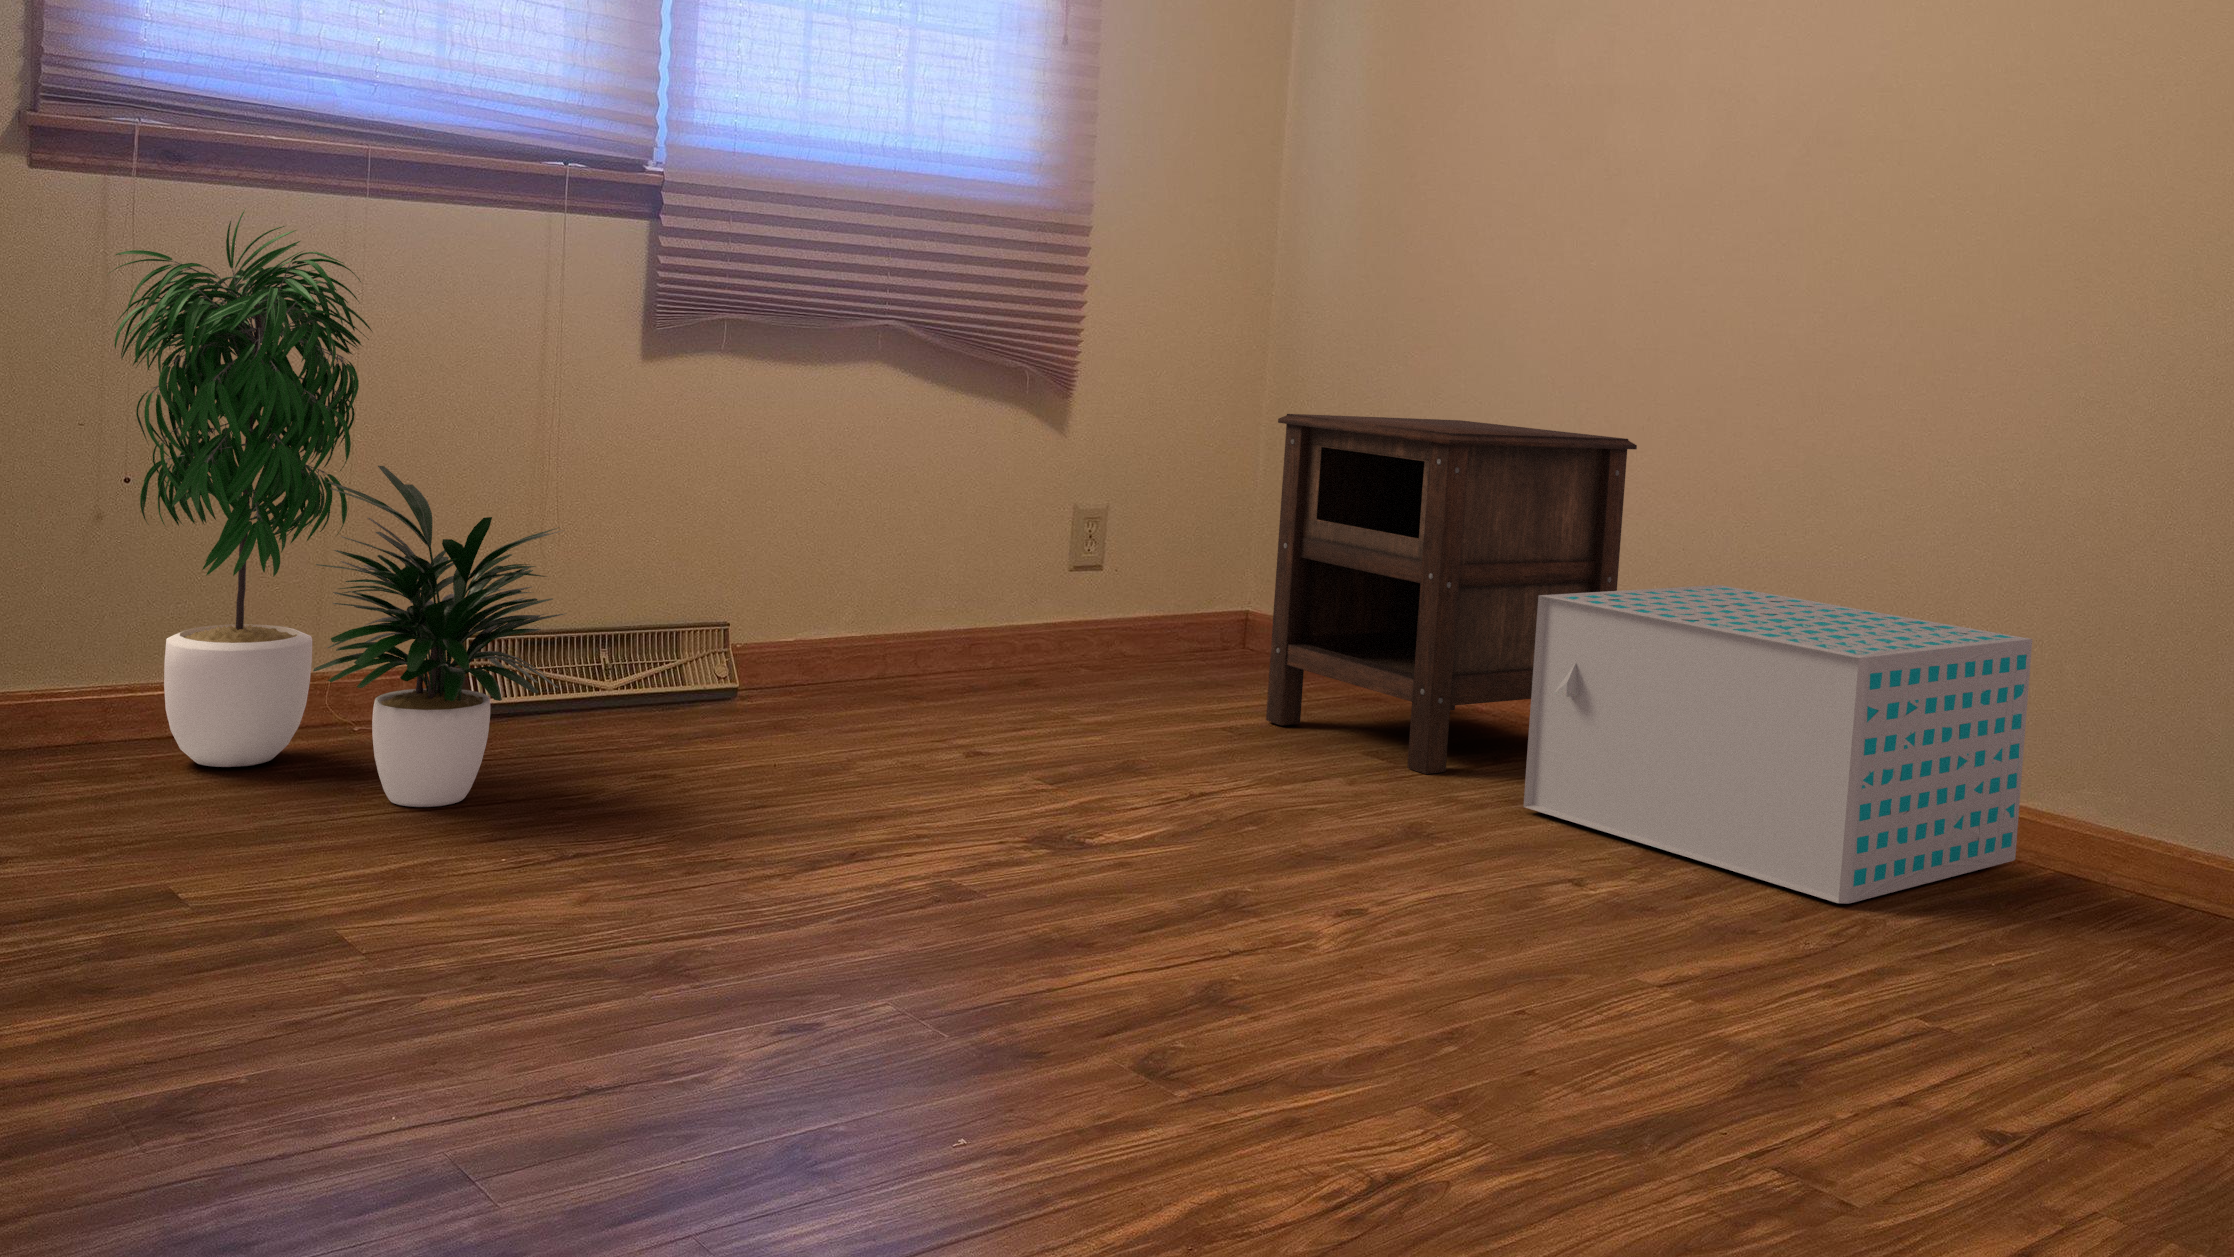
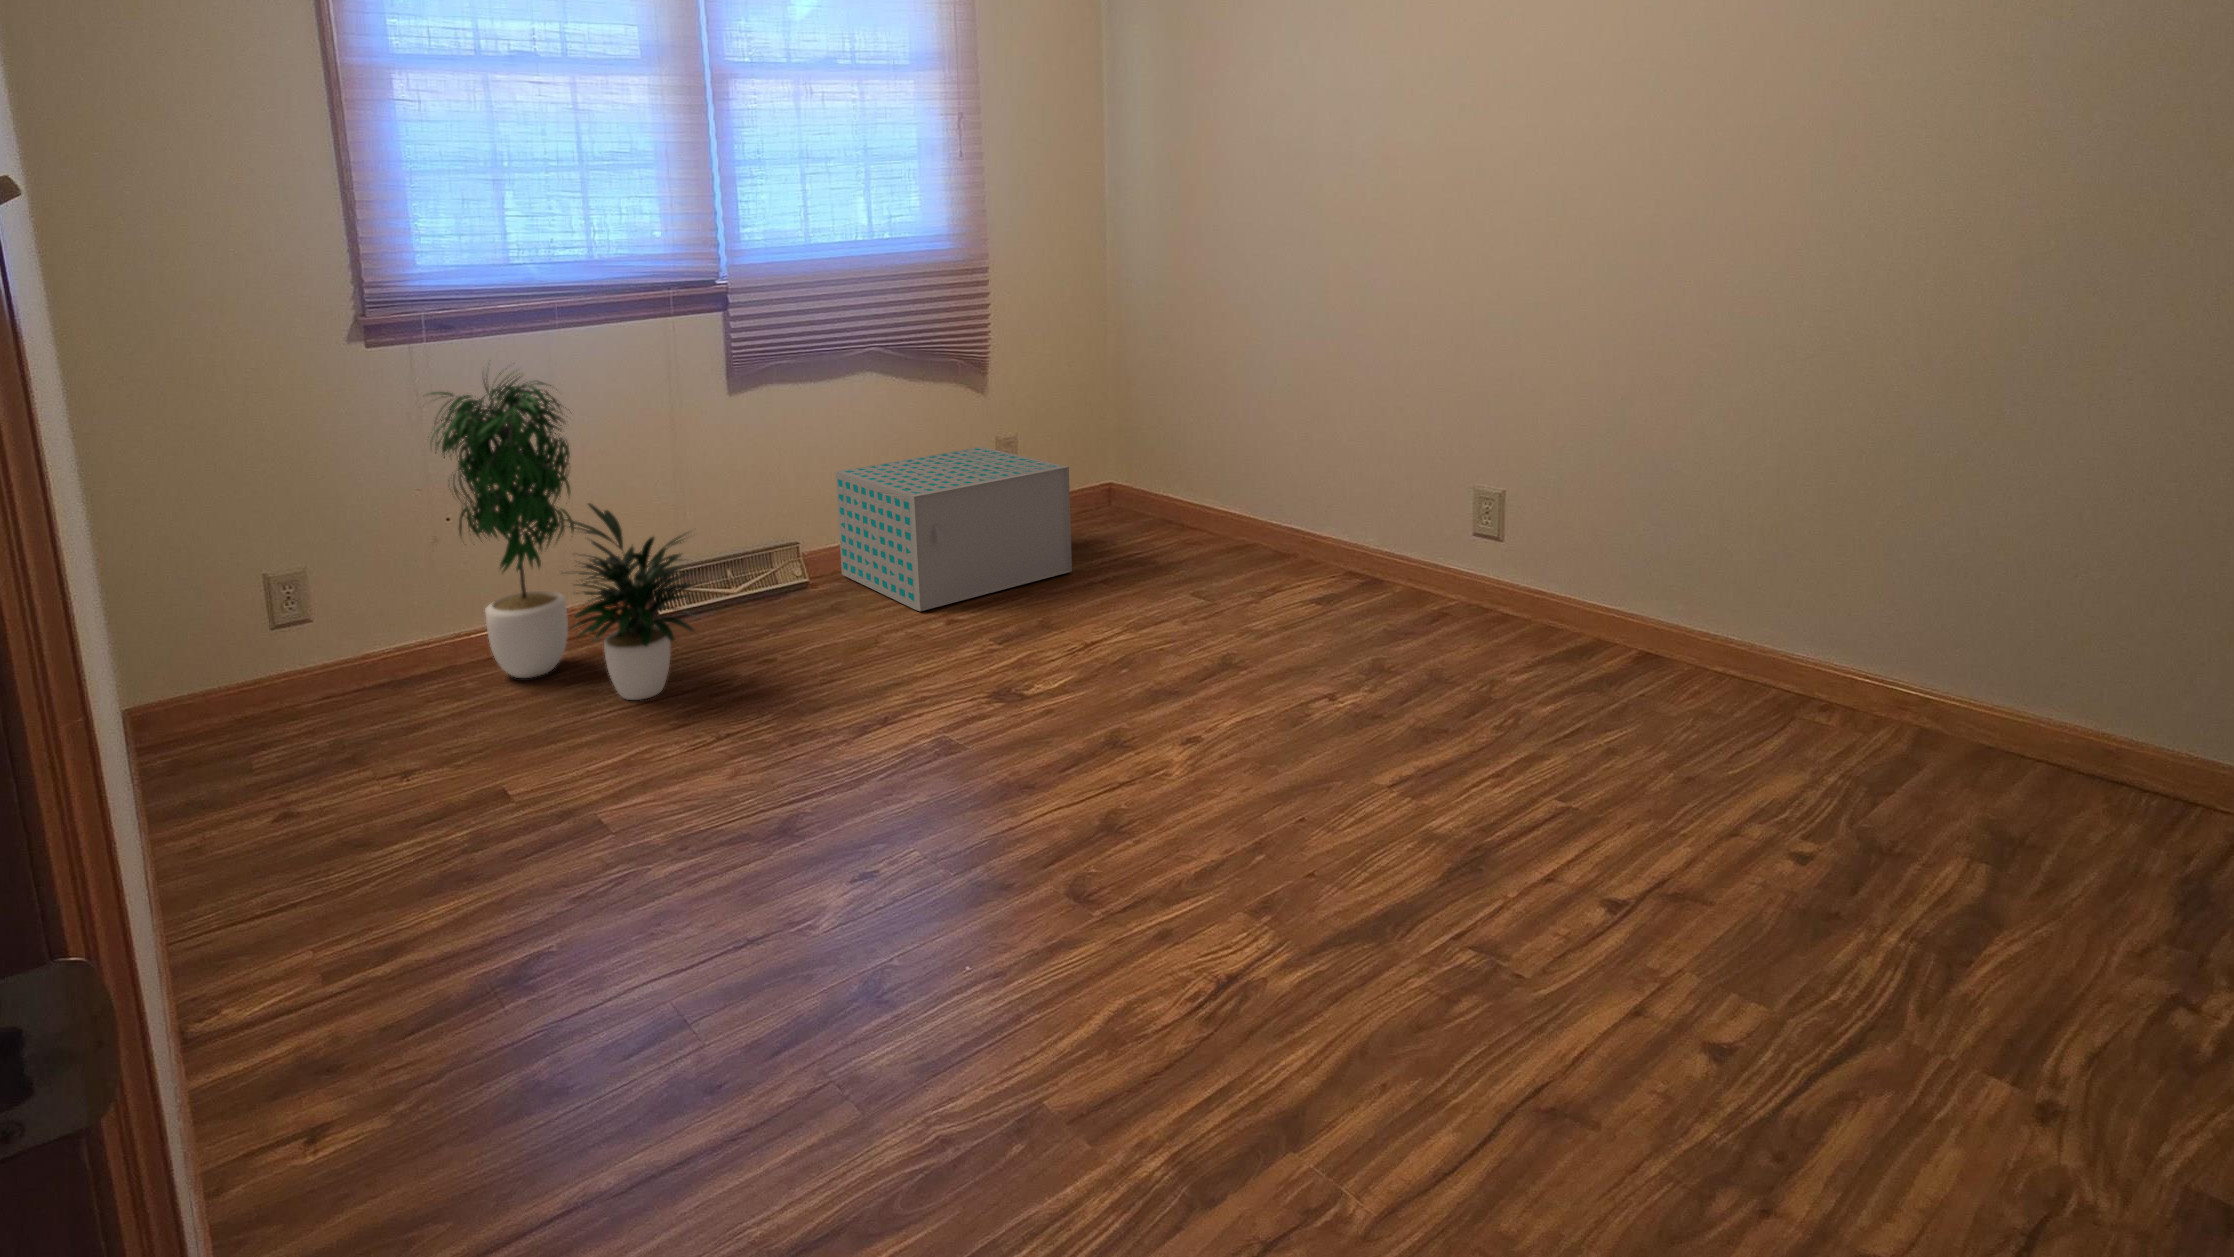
nightstand: present [1266,414,1637,774] -> none [1115,372,1343,608]
storage box: present [1524,585,2032,904] -> present [836,447,1072,611]

